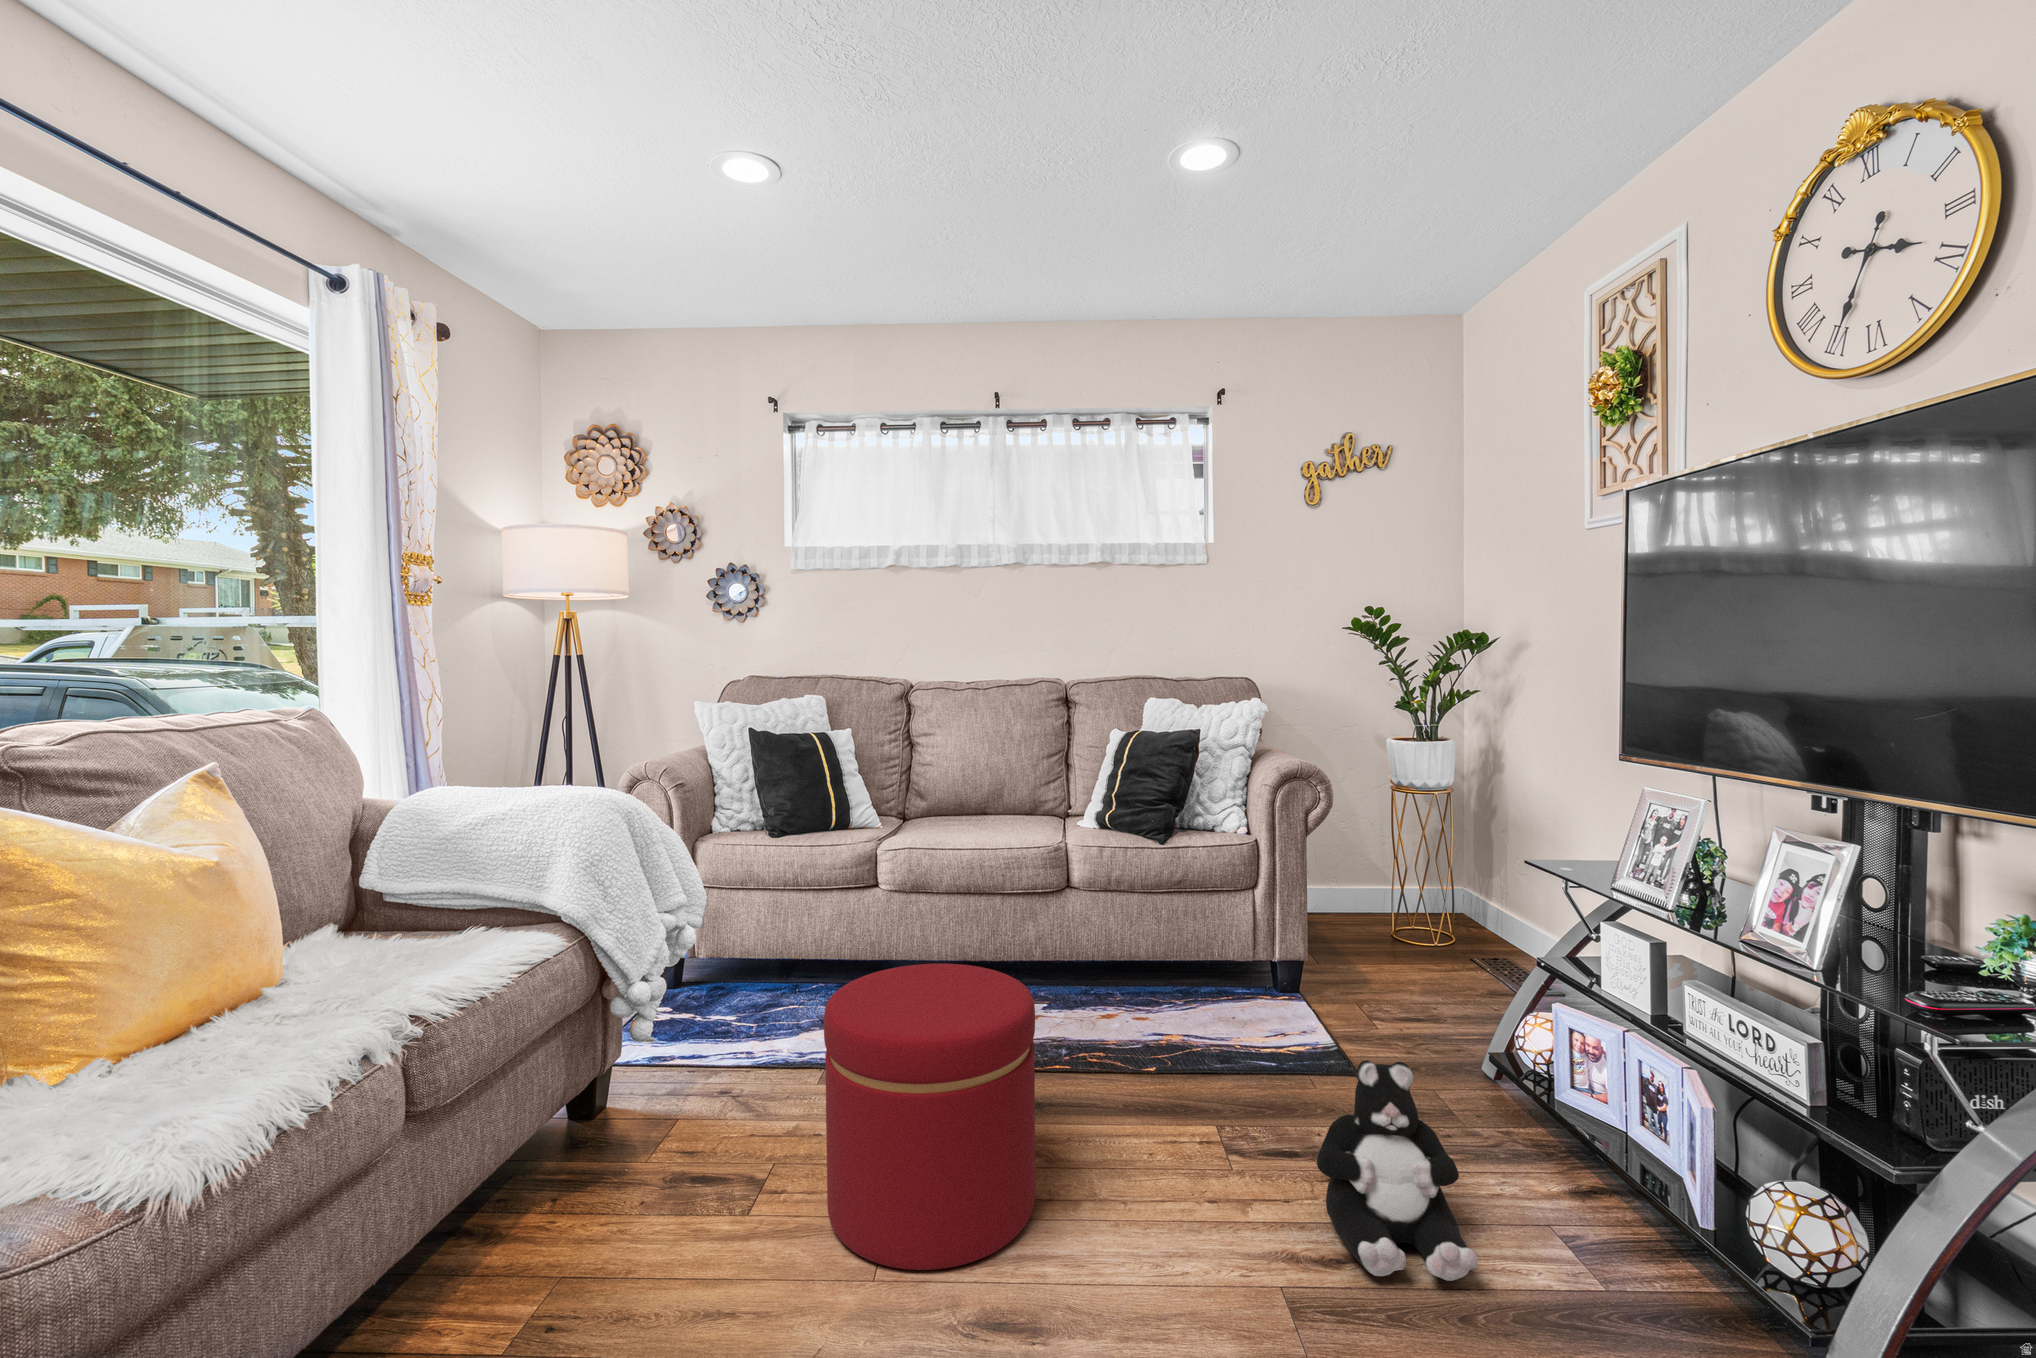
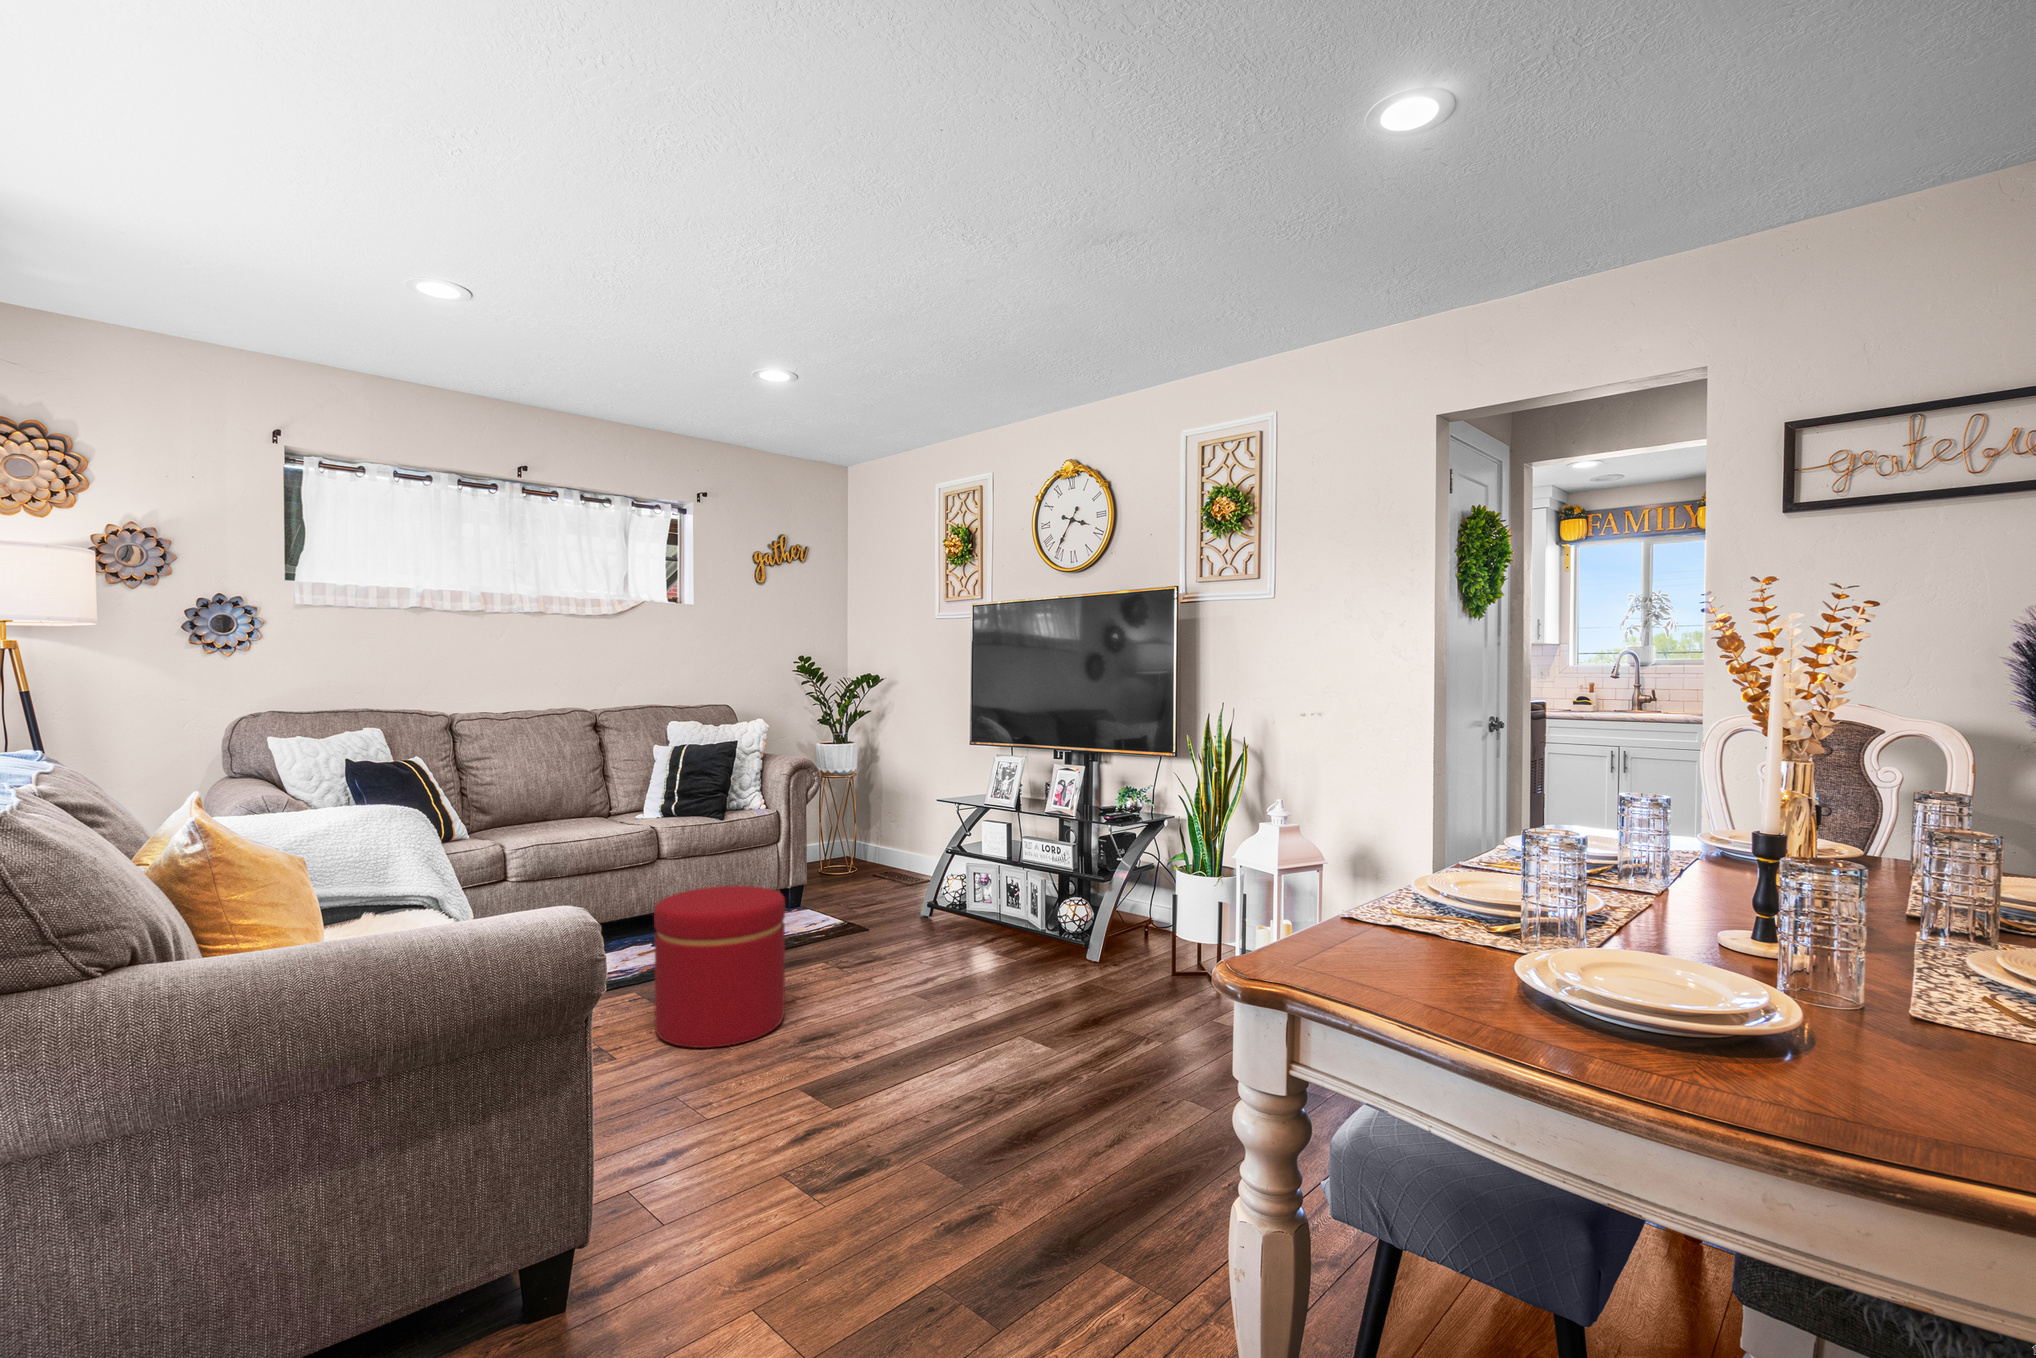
plush toy: present [1317,1060,1478,1281] -> none [907,888,981,978]

